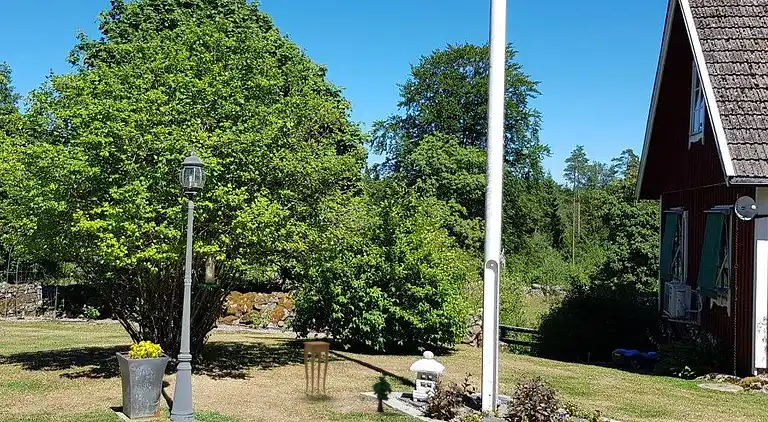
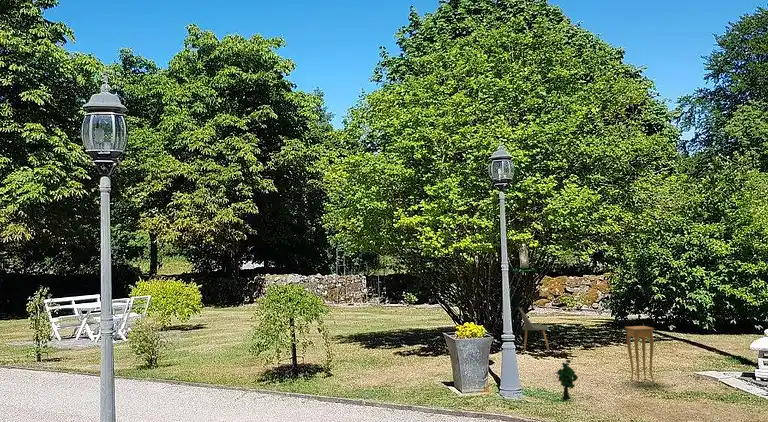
chair: none [197,324,228,370] -> present [519,308,549,350]
decorative plant: present [371,373,392,412] -> present [556,360,578,399]

